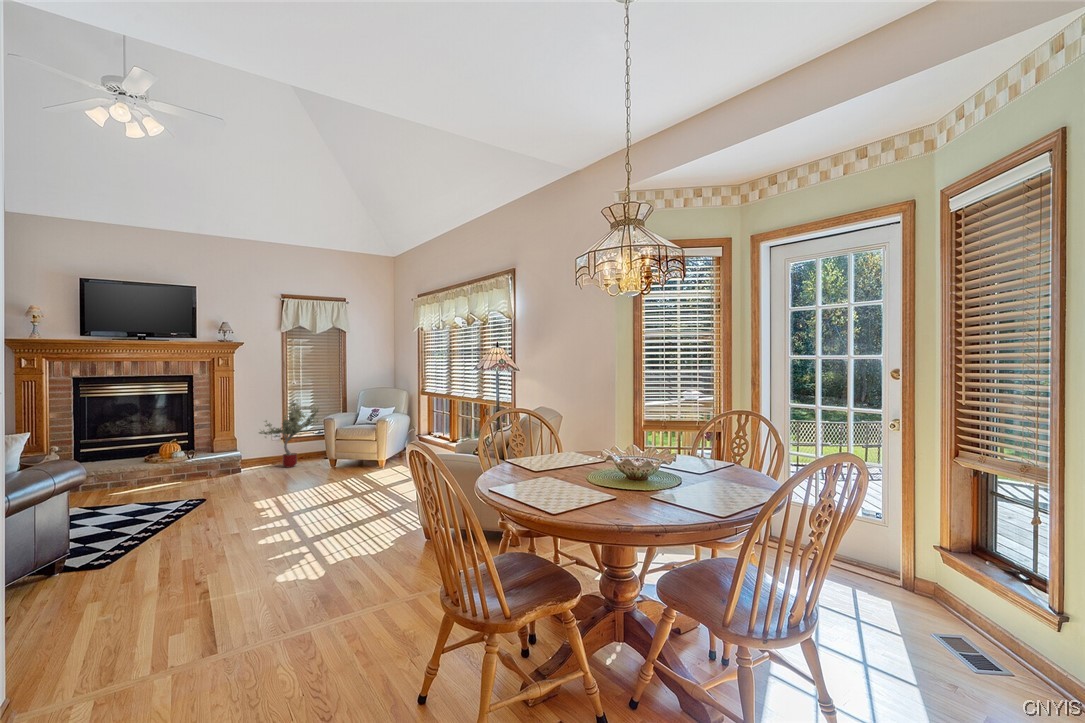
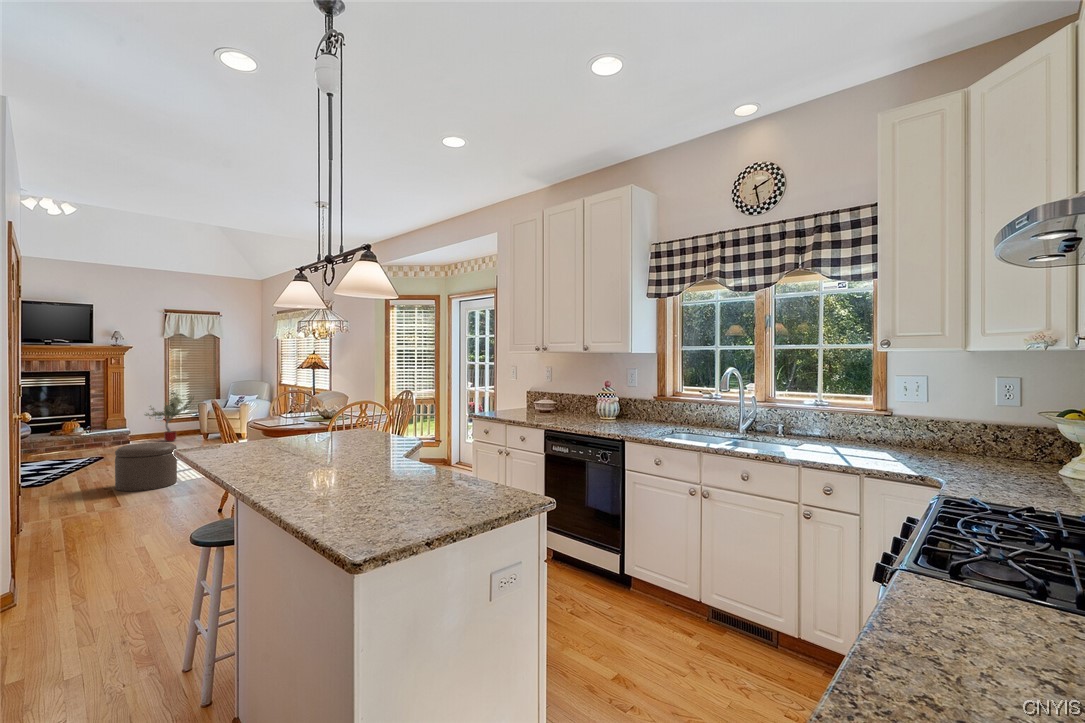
ottoman: none [211,505,313,607] -> present [115,442,177,491]

